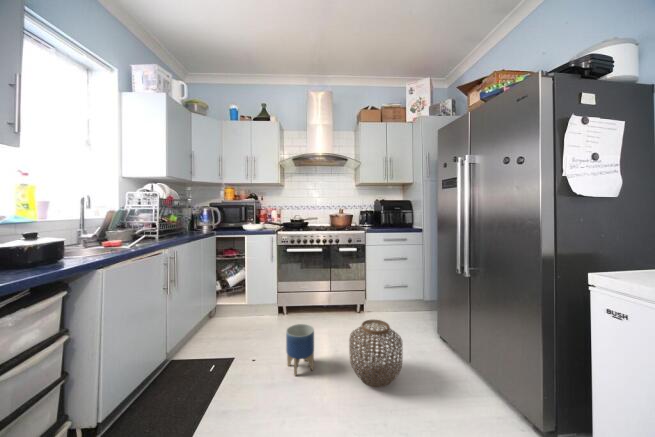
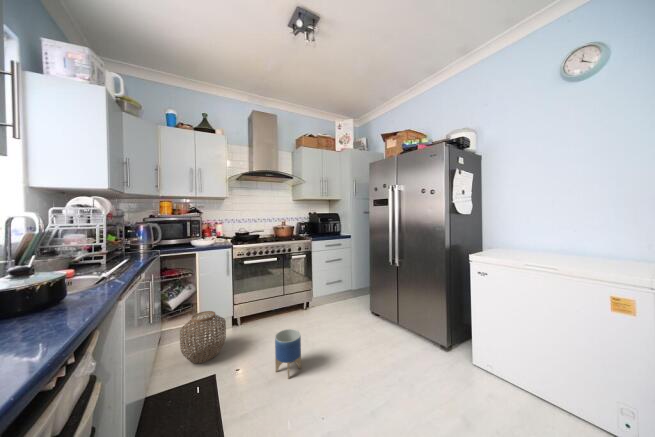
woven basket: present [349,320,403,387] -> present [180,311,226,363]

